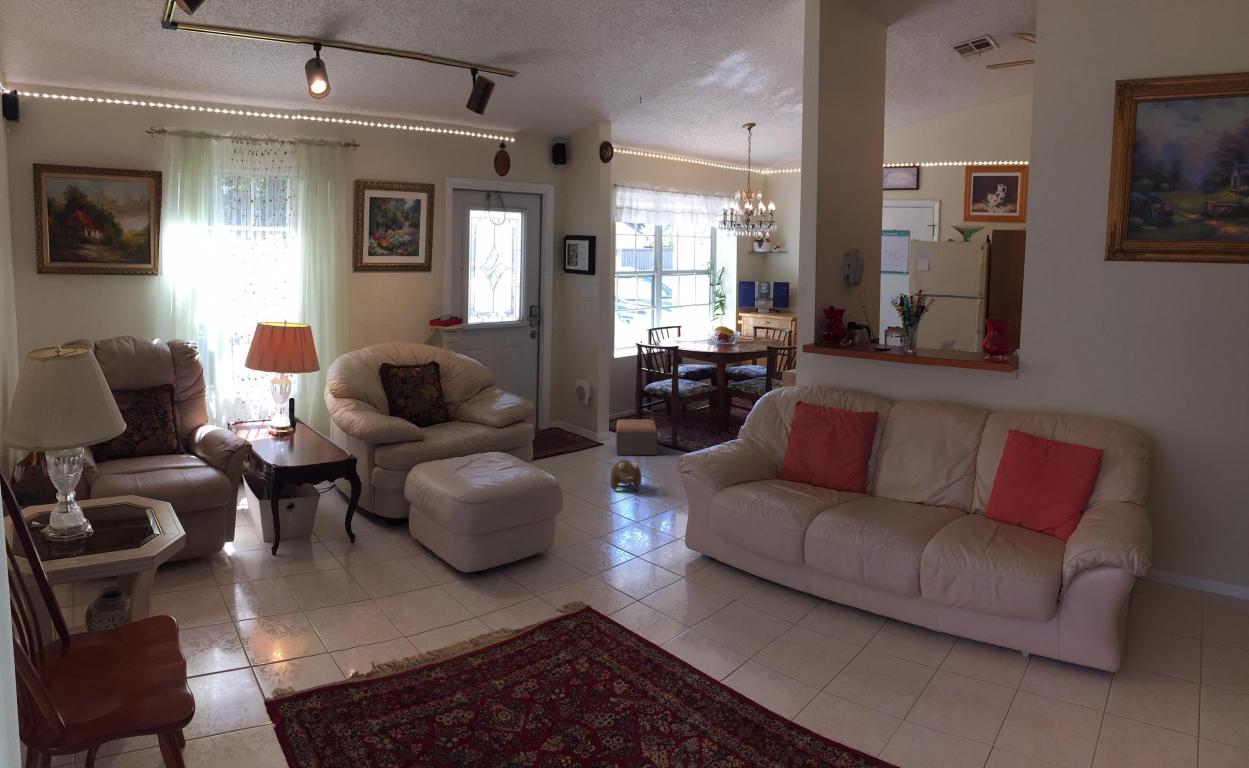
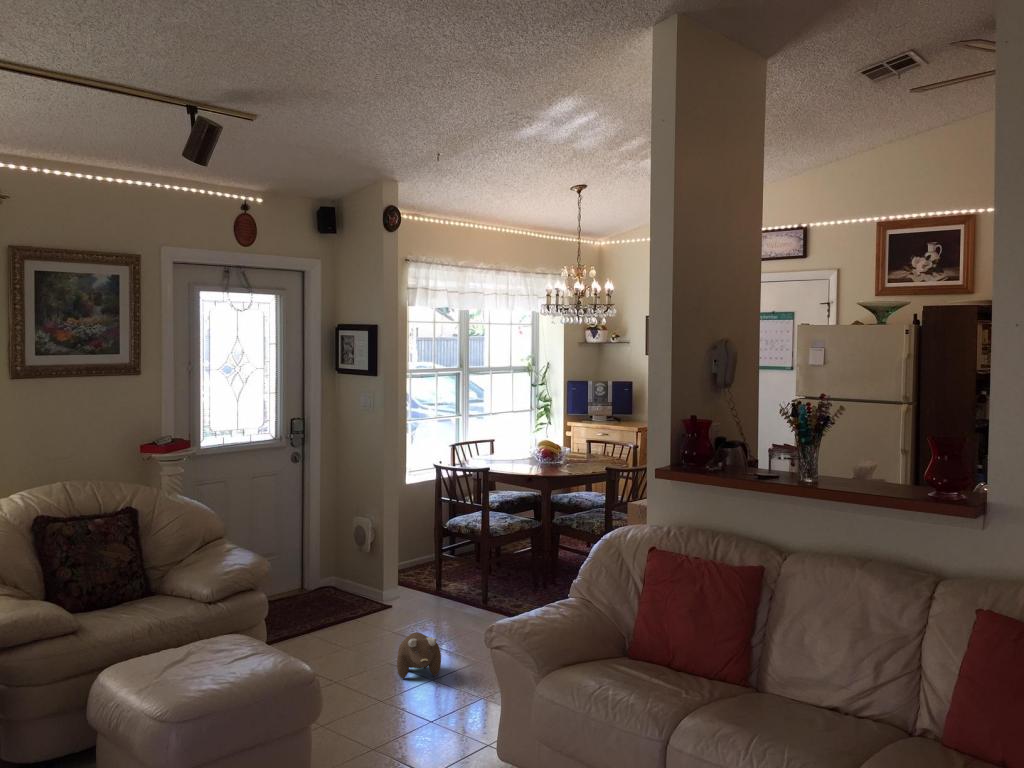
footstool: present [616,419,657,455] -> none [407,570,463,621]

